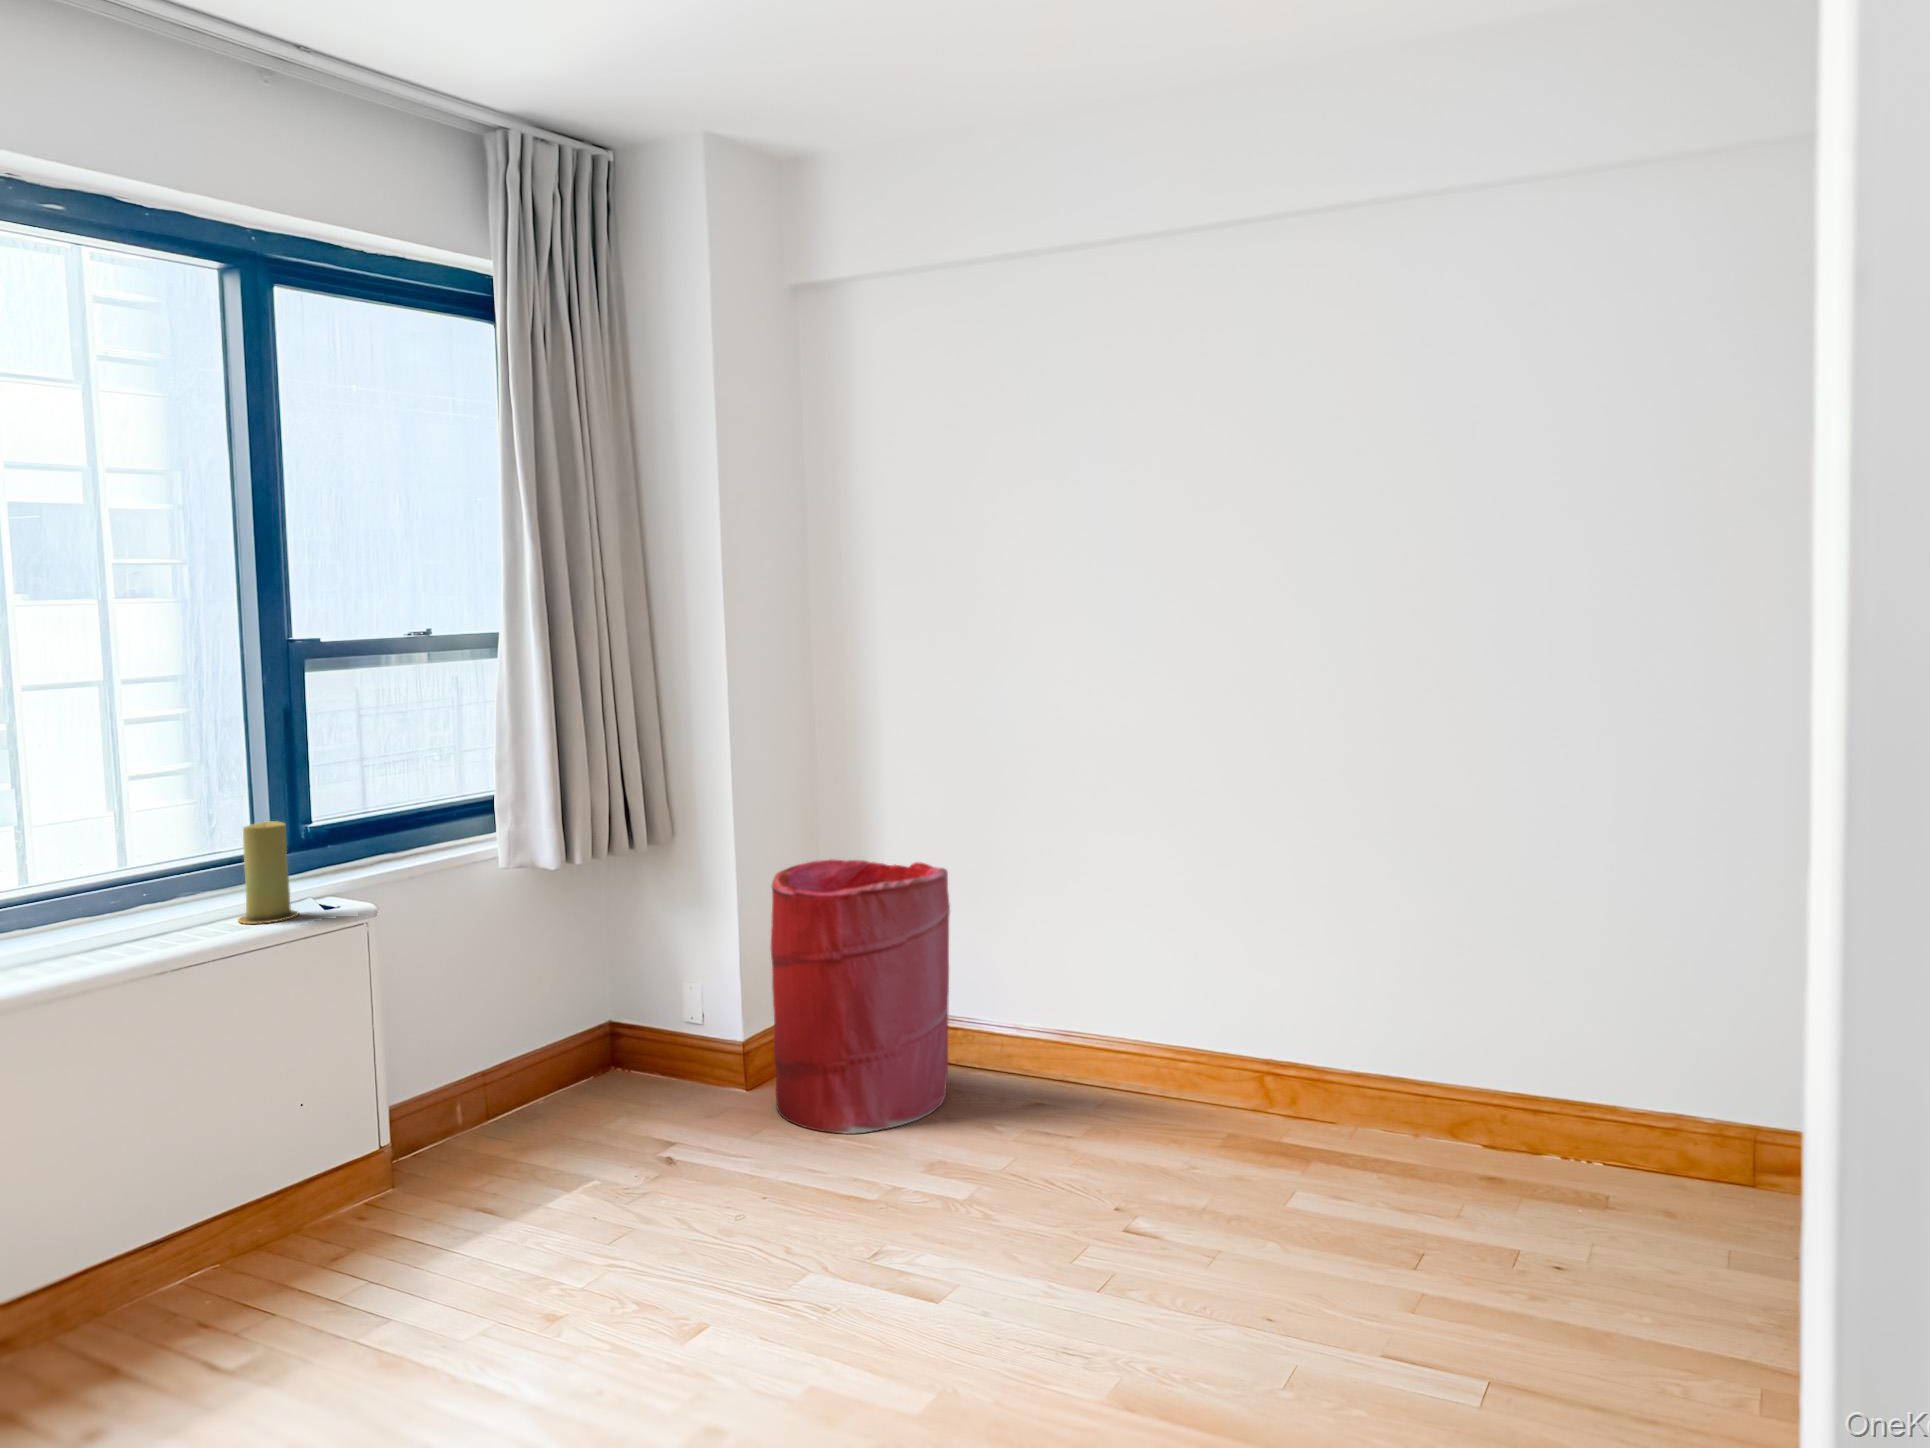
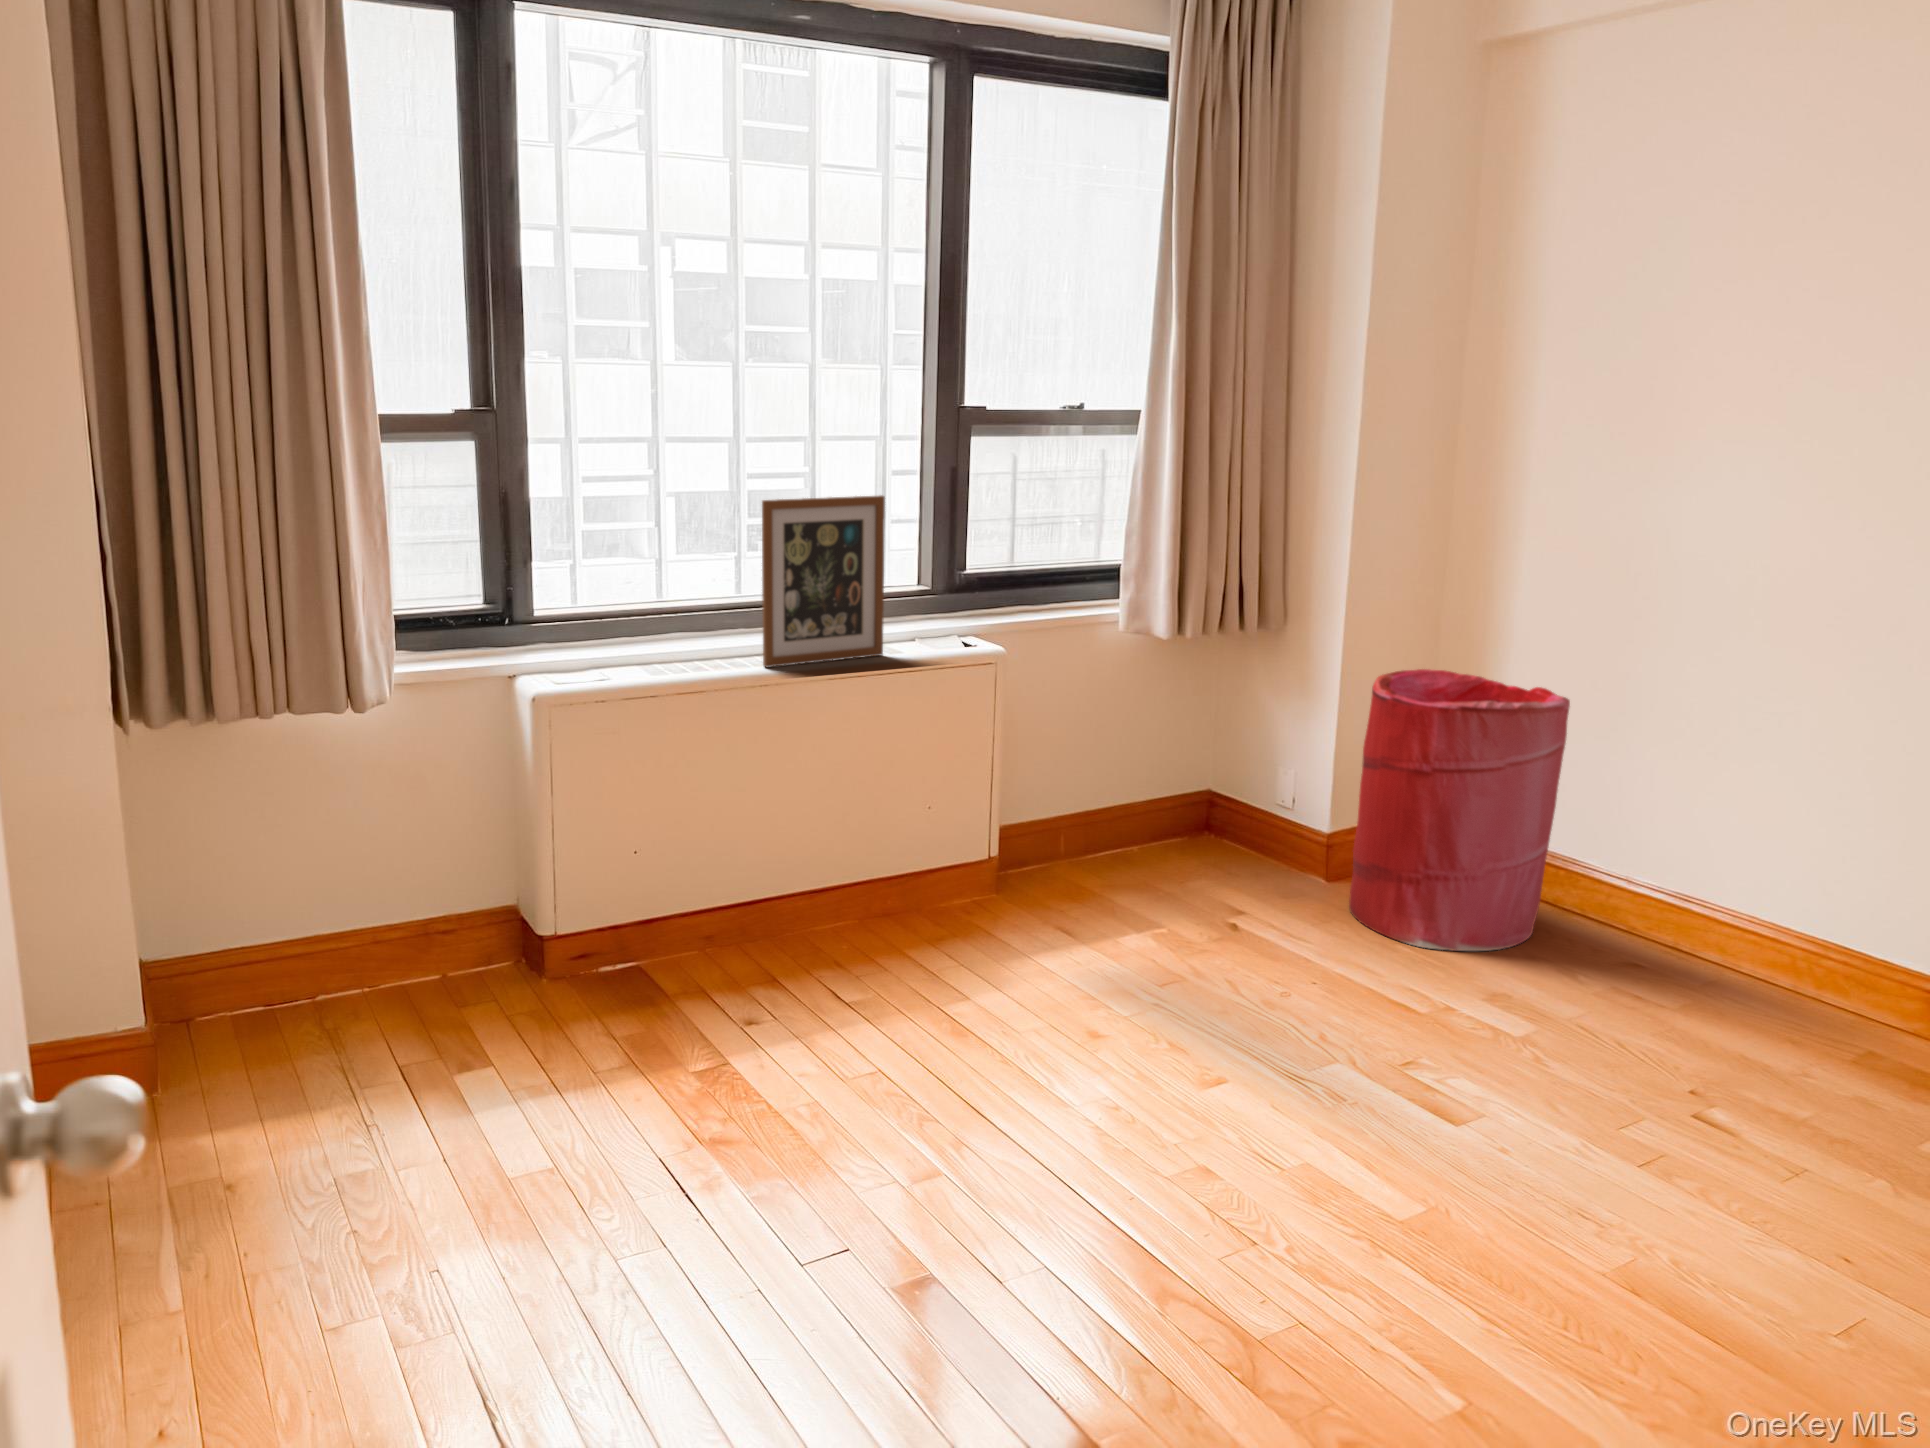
picture frame: none [39,748,222,976] -> present [762,495,885,667]
candle: present [238,821,298,924] -> none [897,564,943,650]

